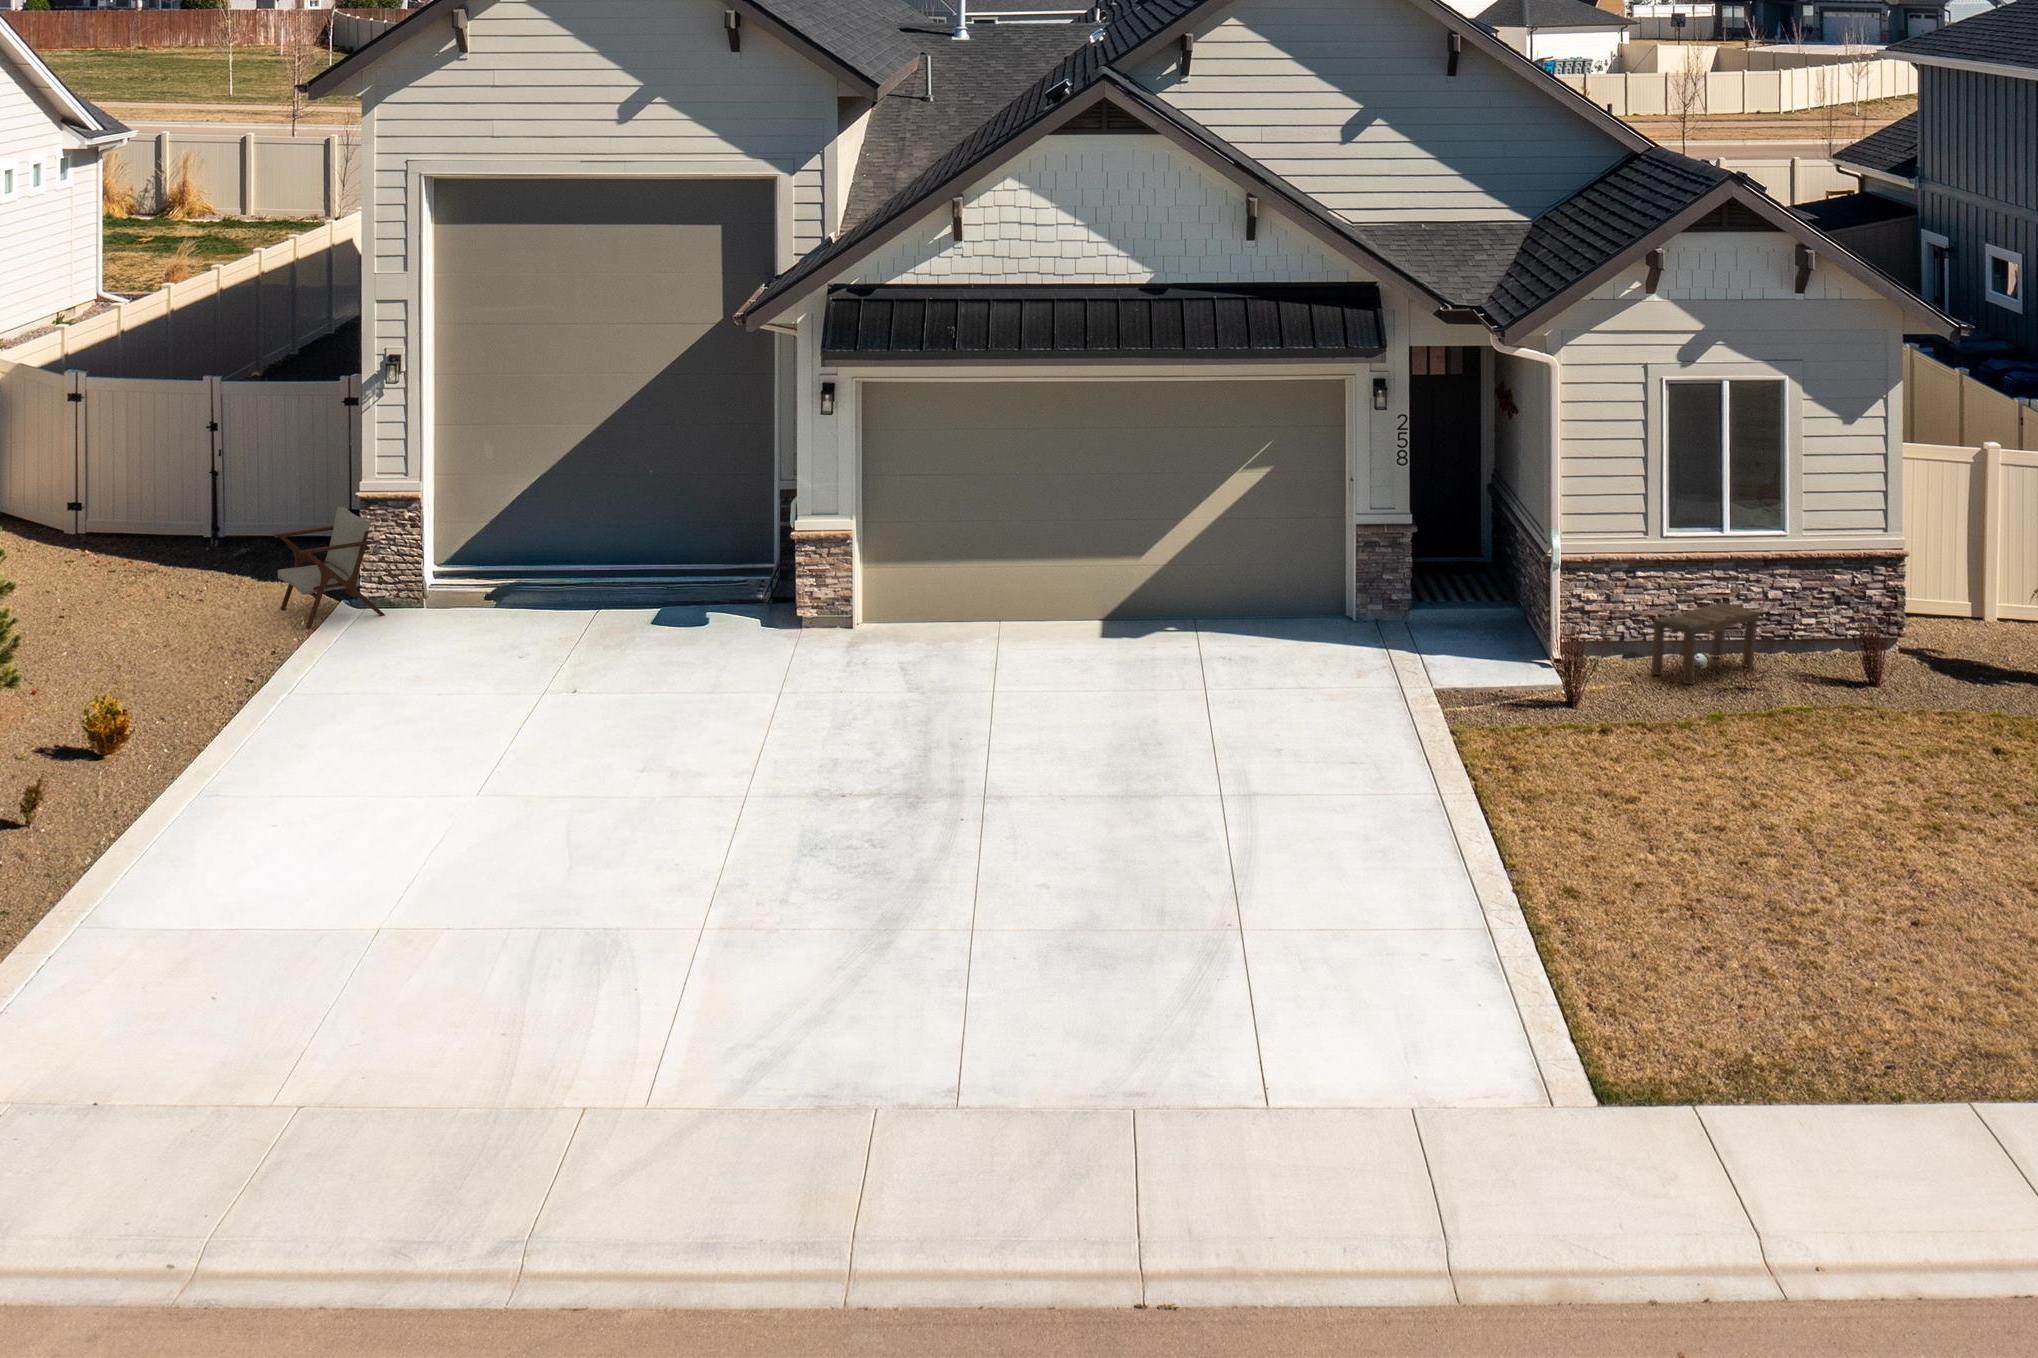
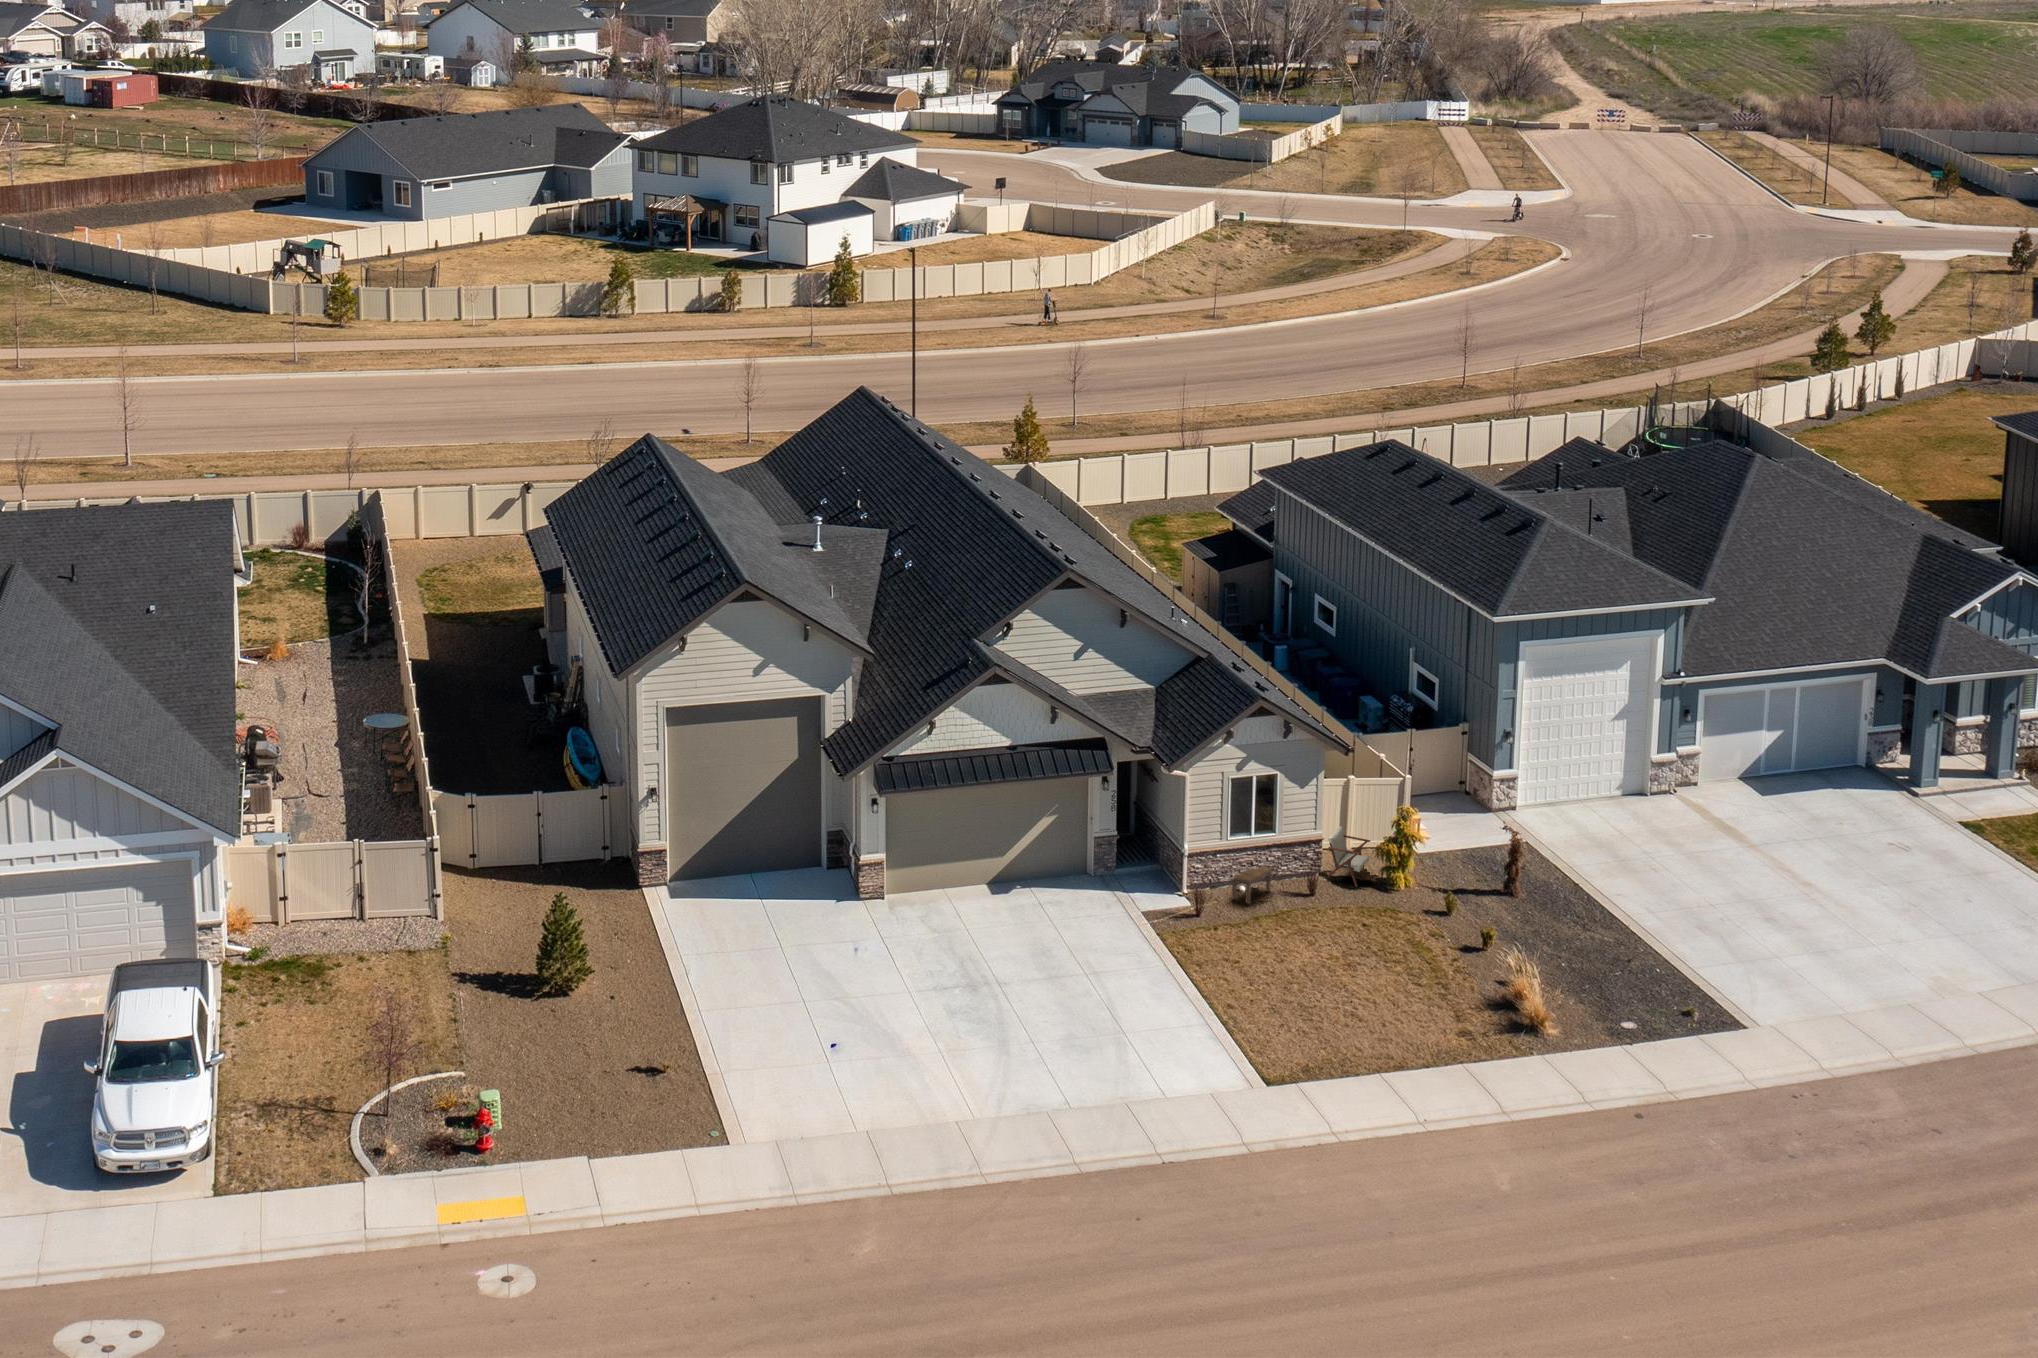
lounge chair: present [274,507,385,628] -> present [1328,827,1370,887]

